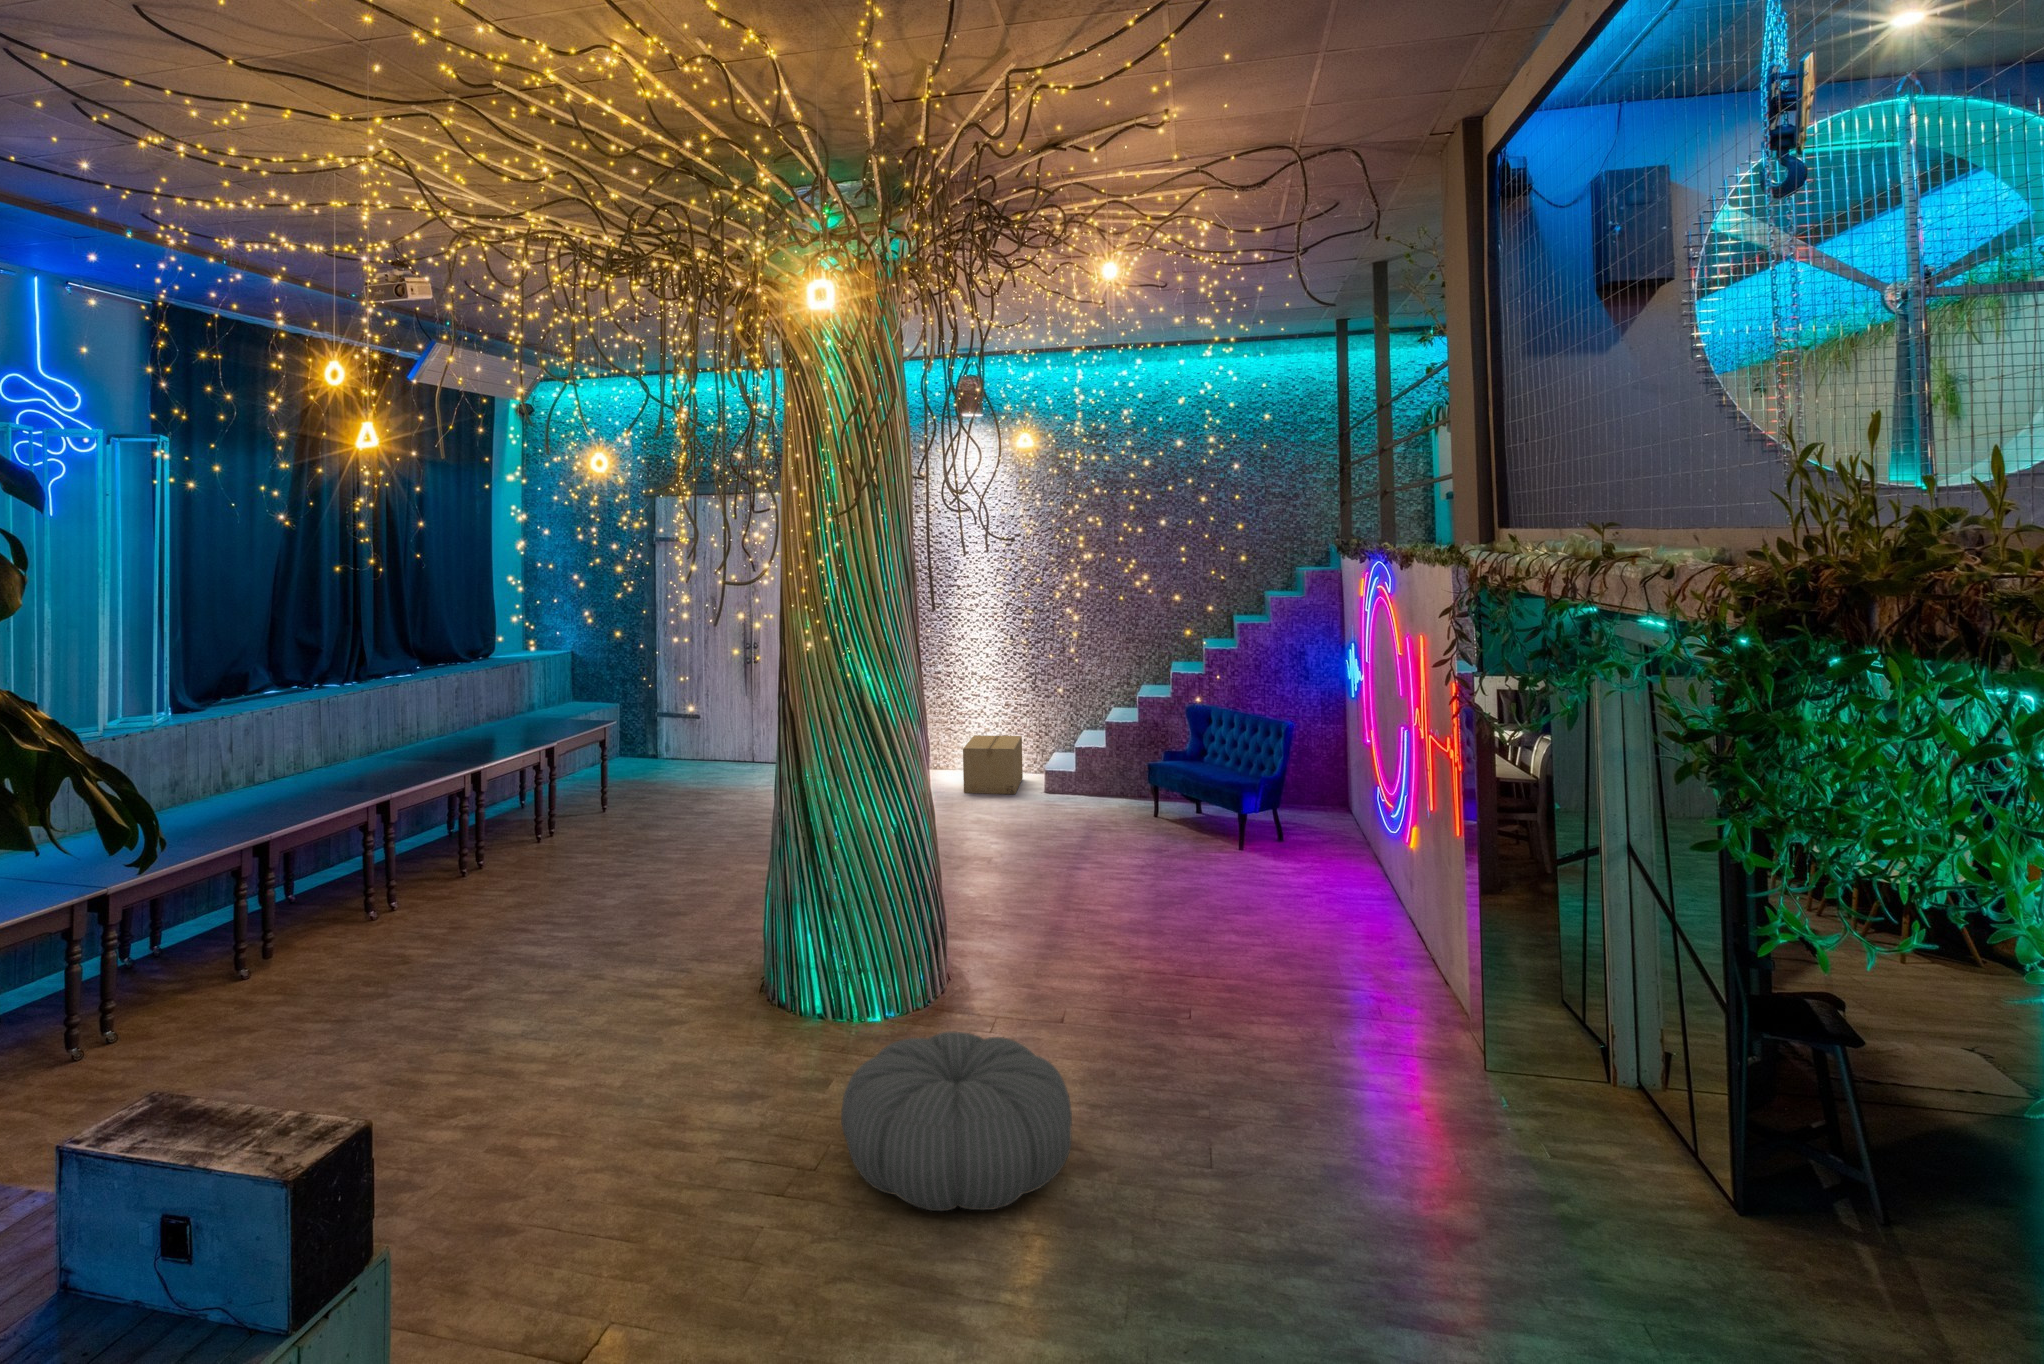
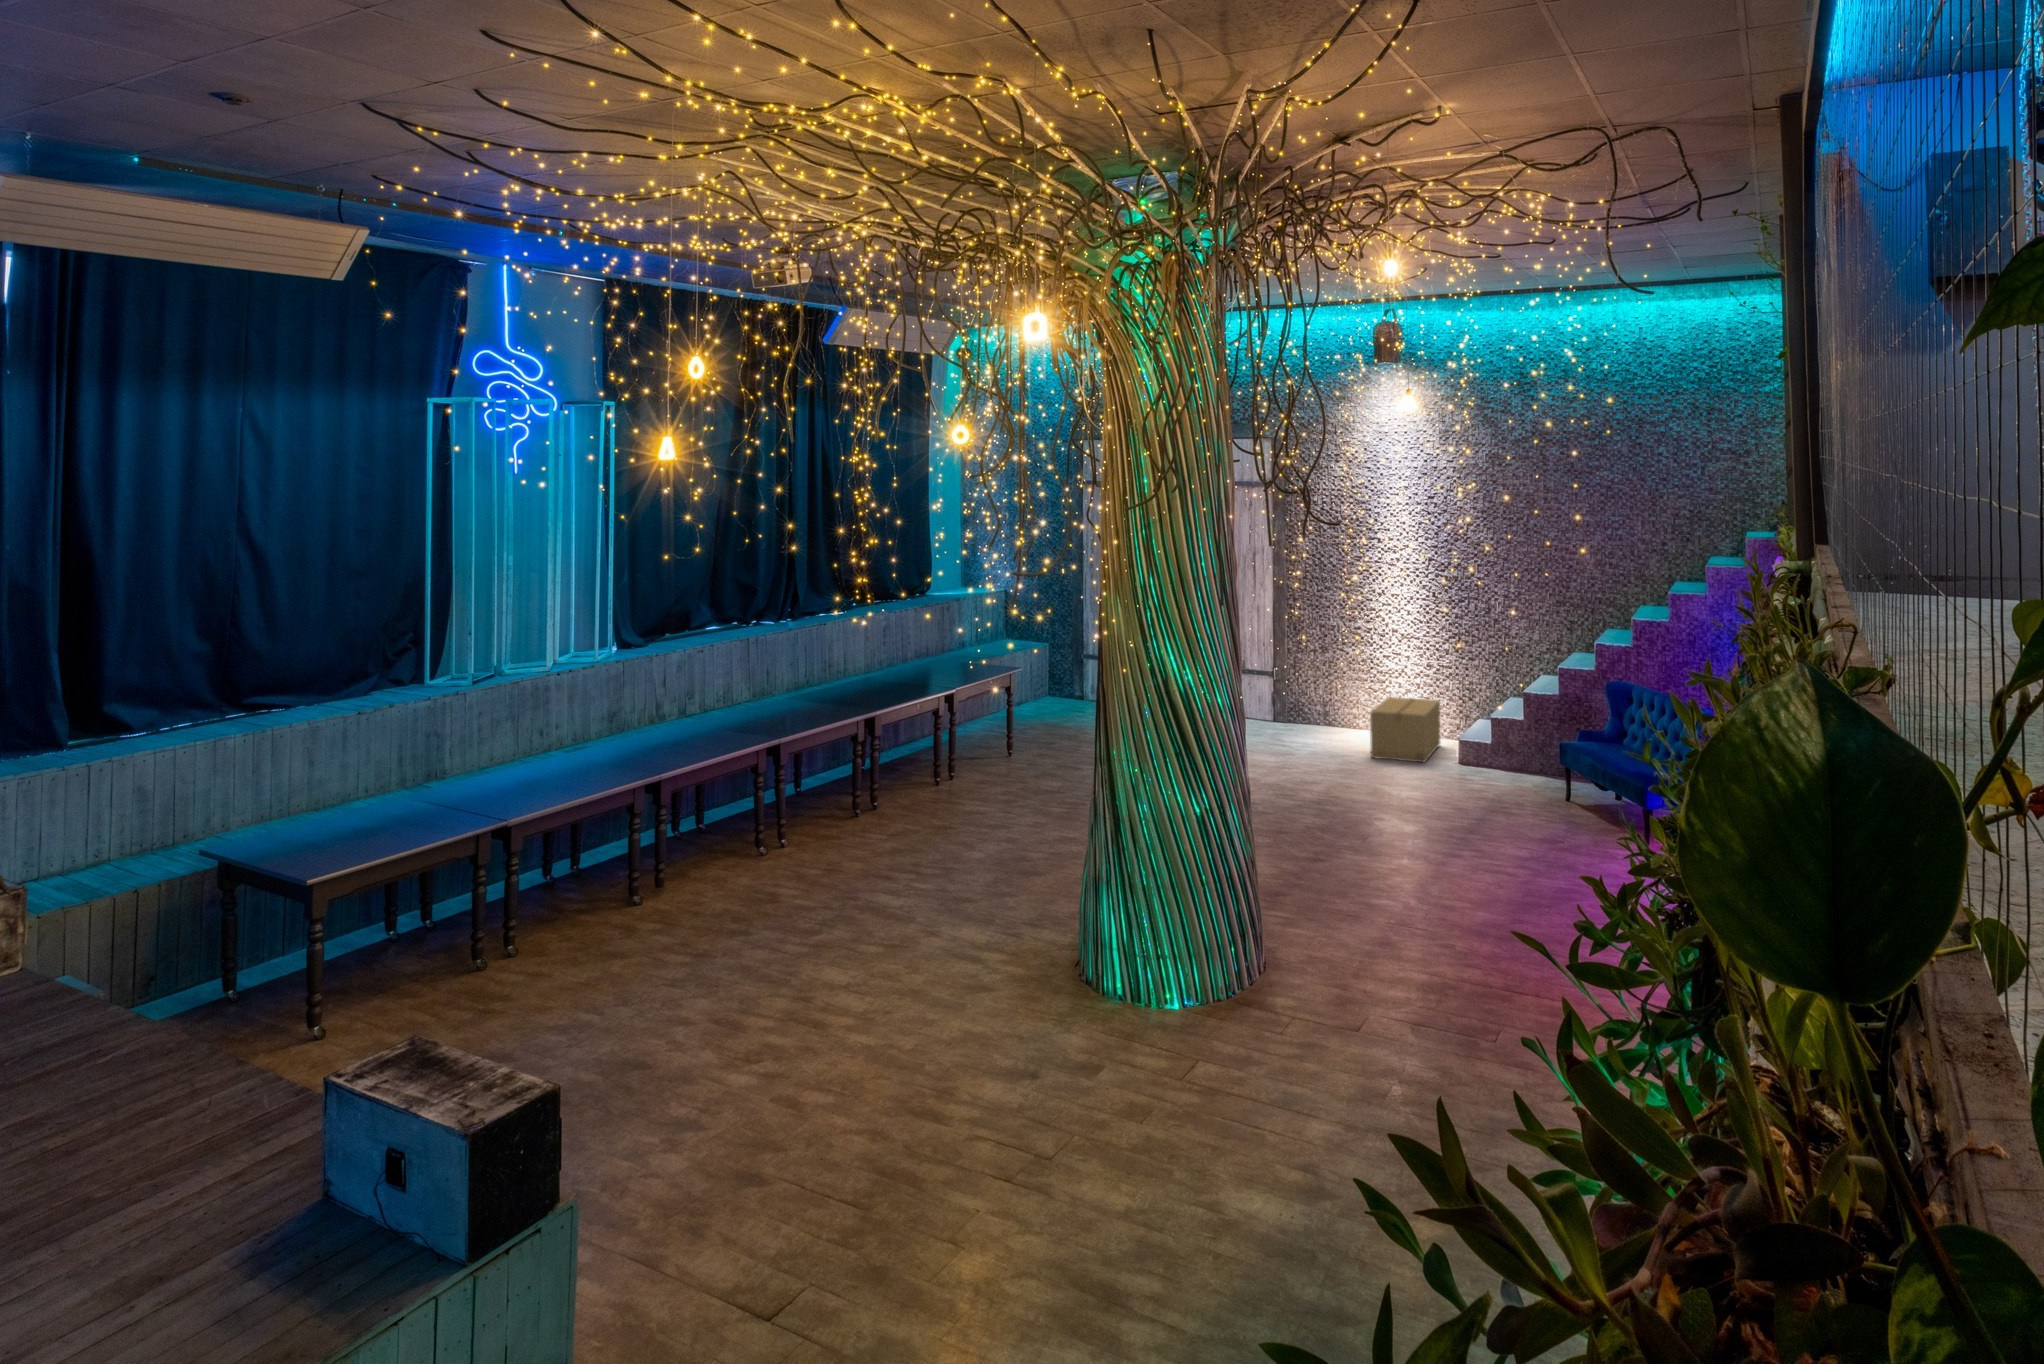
pouf: present [841,1031,1072,1211] -> none [1075,1045,1319,1247]

